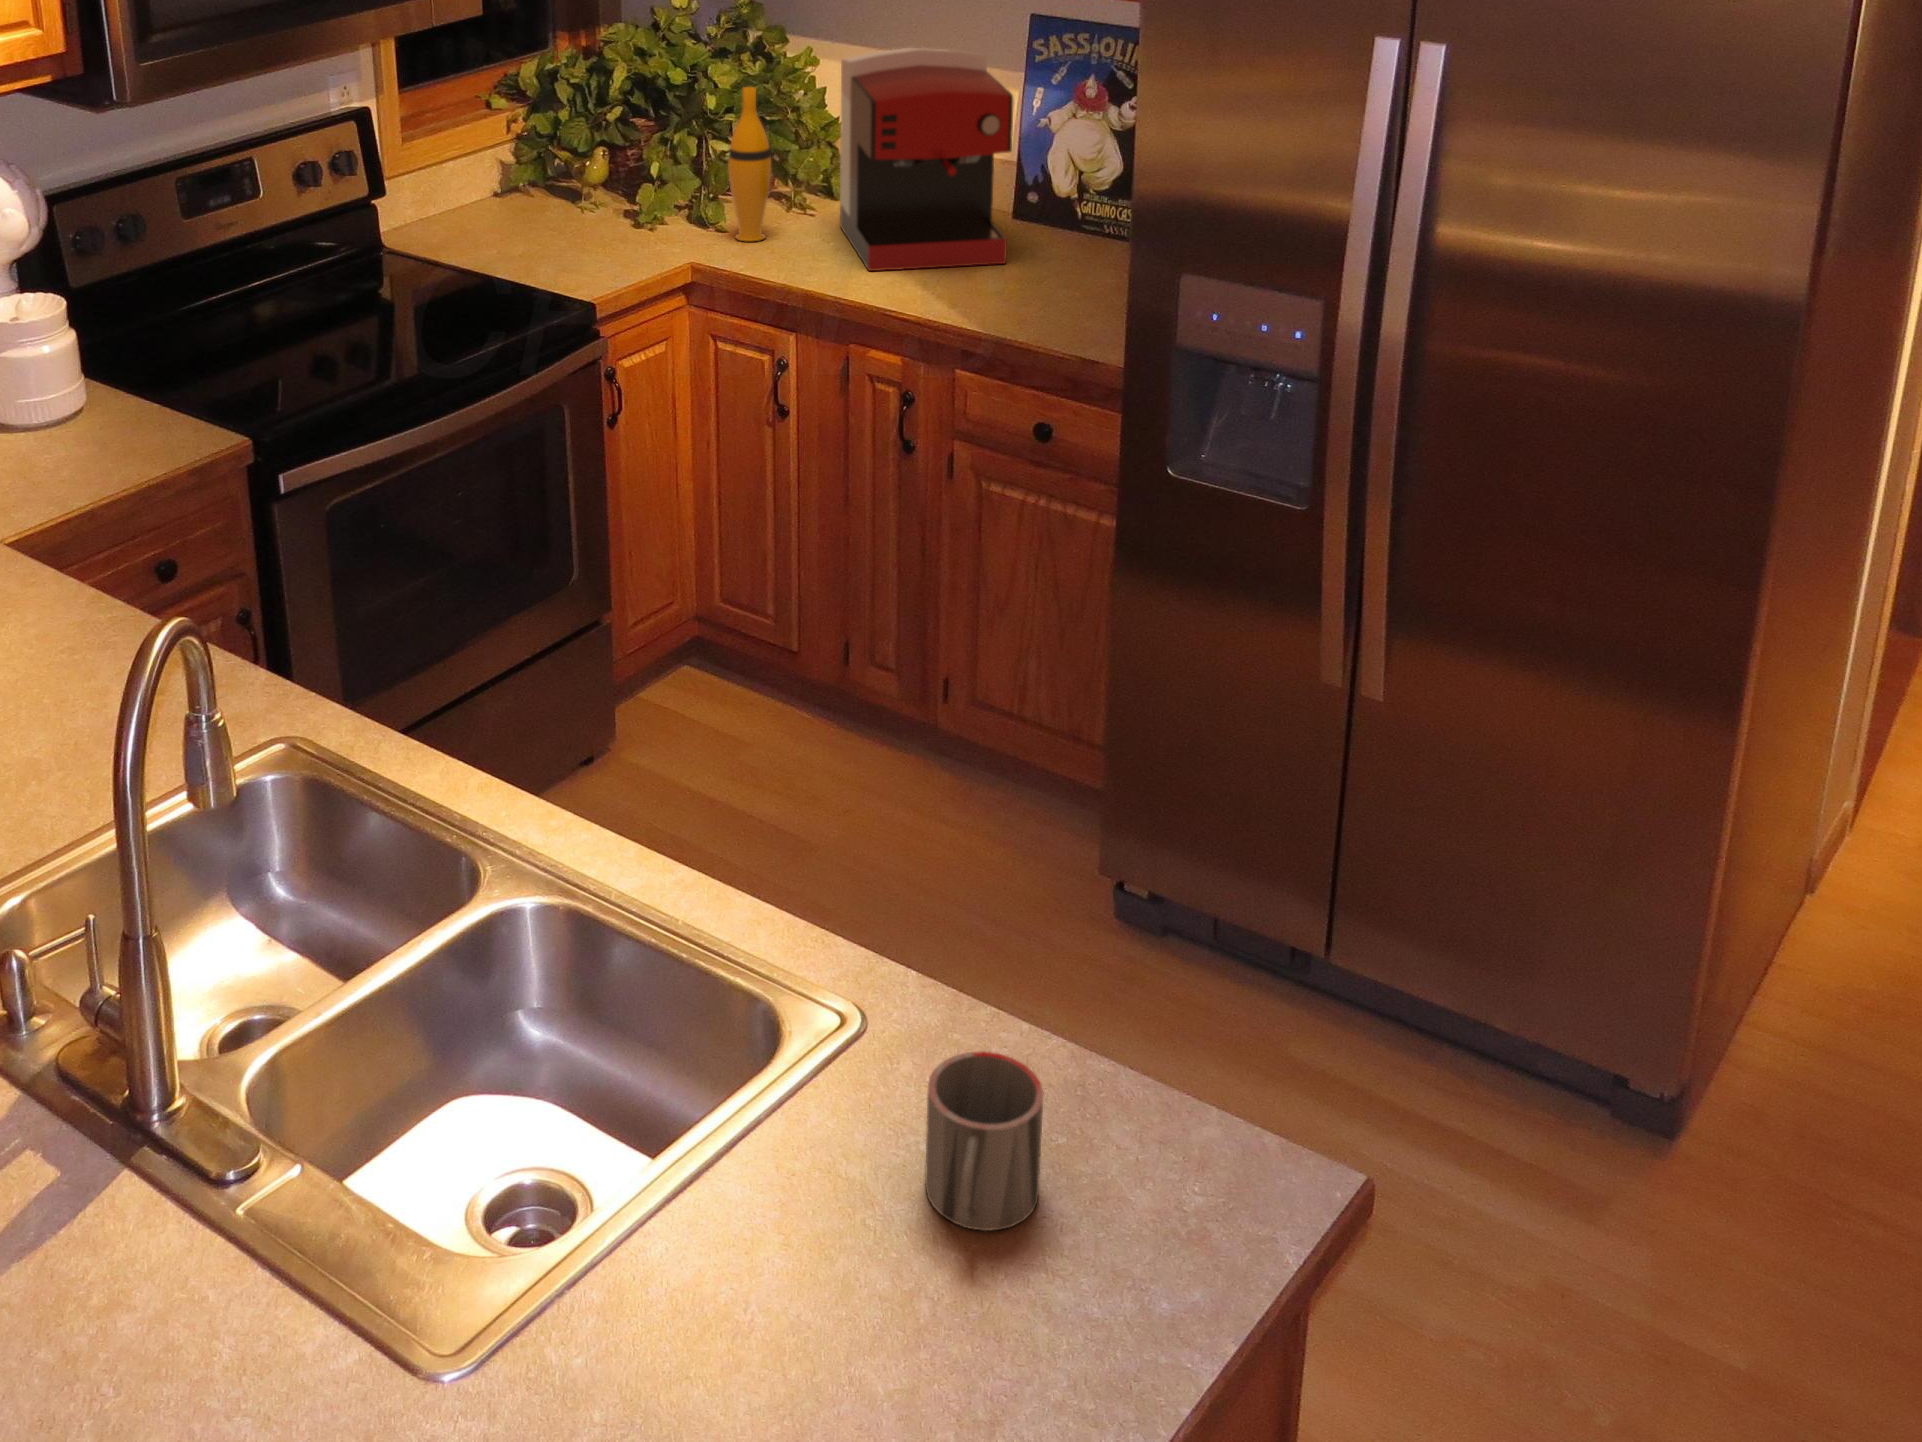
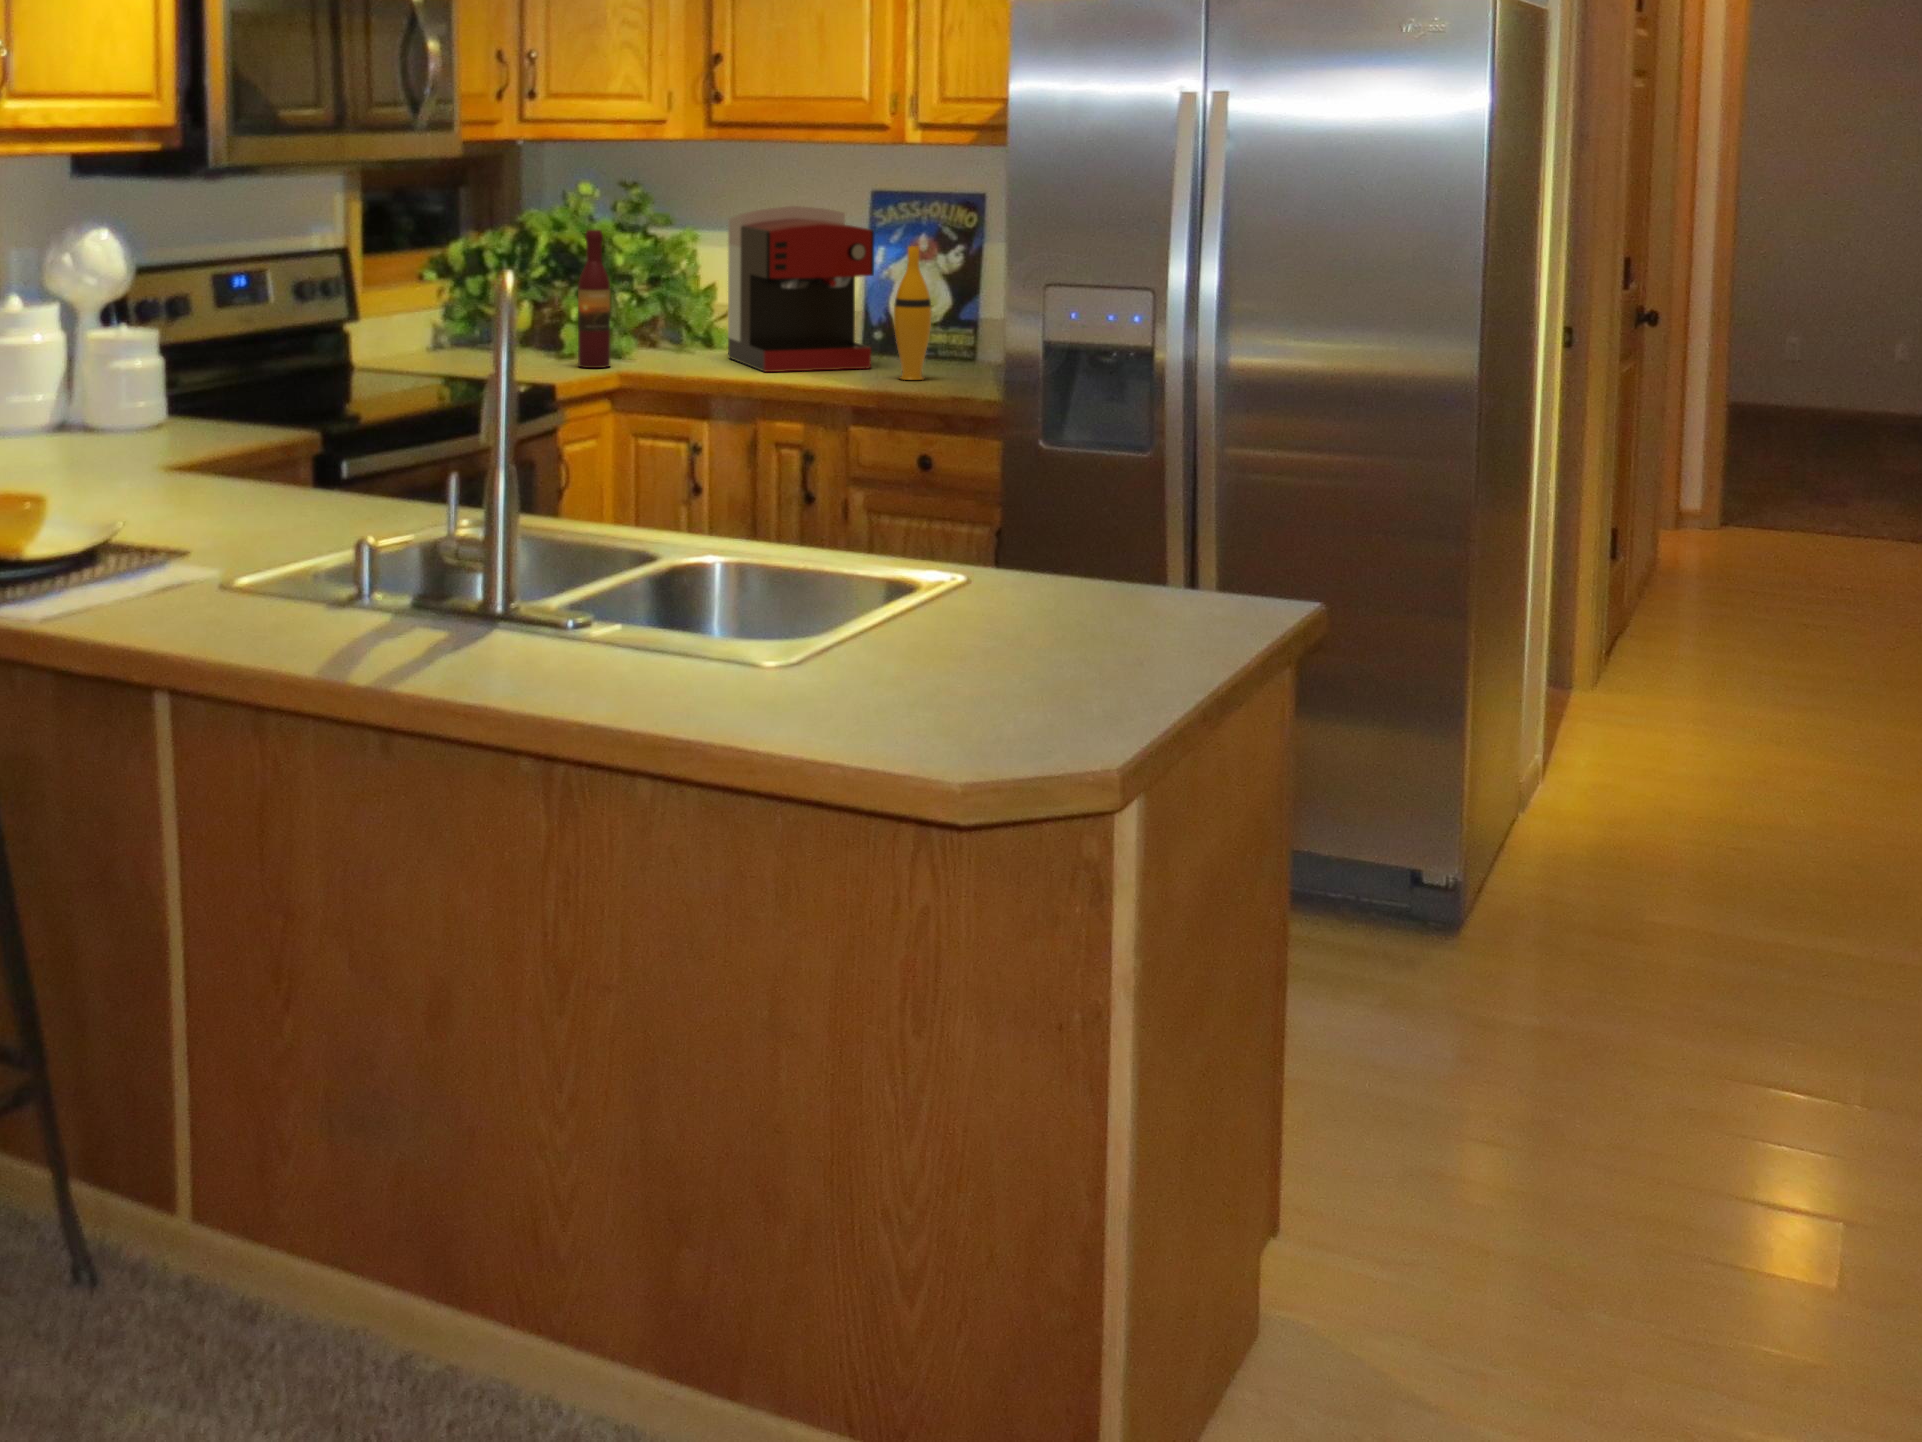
wine bottle: none [647,84,688,253] -> present [578,230,610,368]
vase: present [728,87,771,241] -> present [894,246,932,380]
mug: present [925,1052,1044,1231] -> none [1039,528,1117,625]

